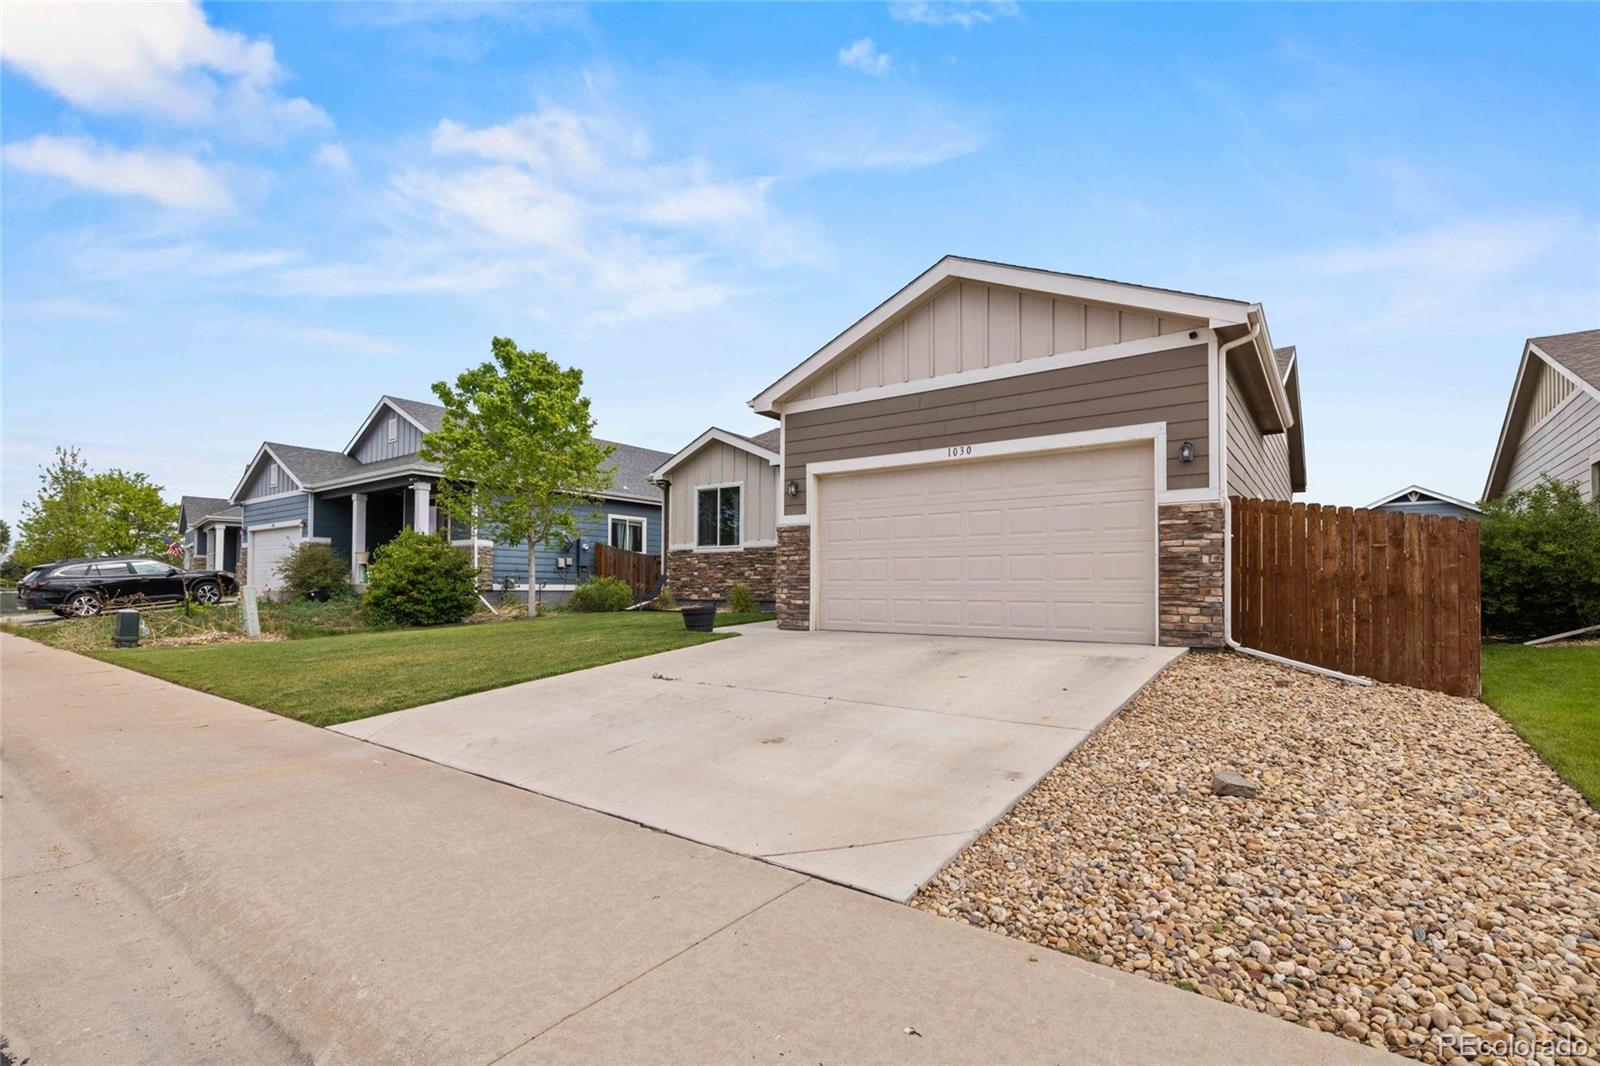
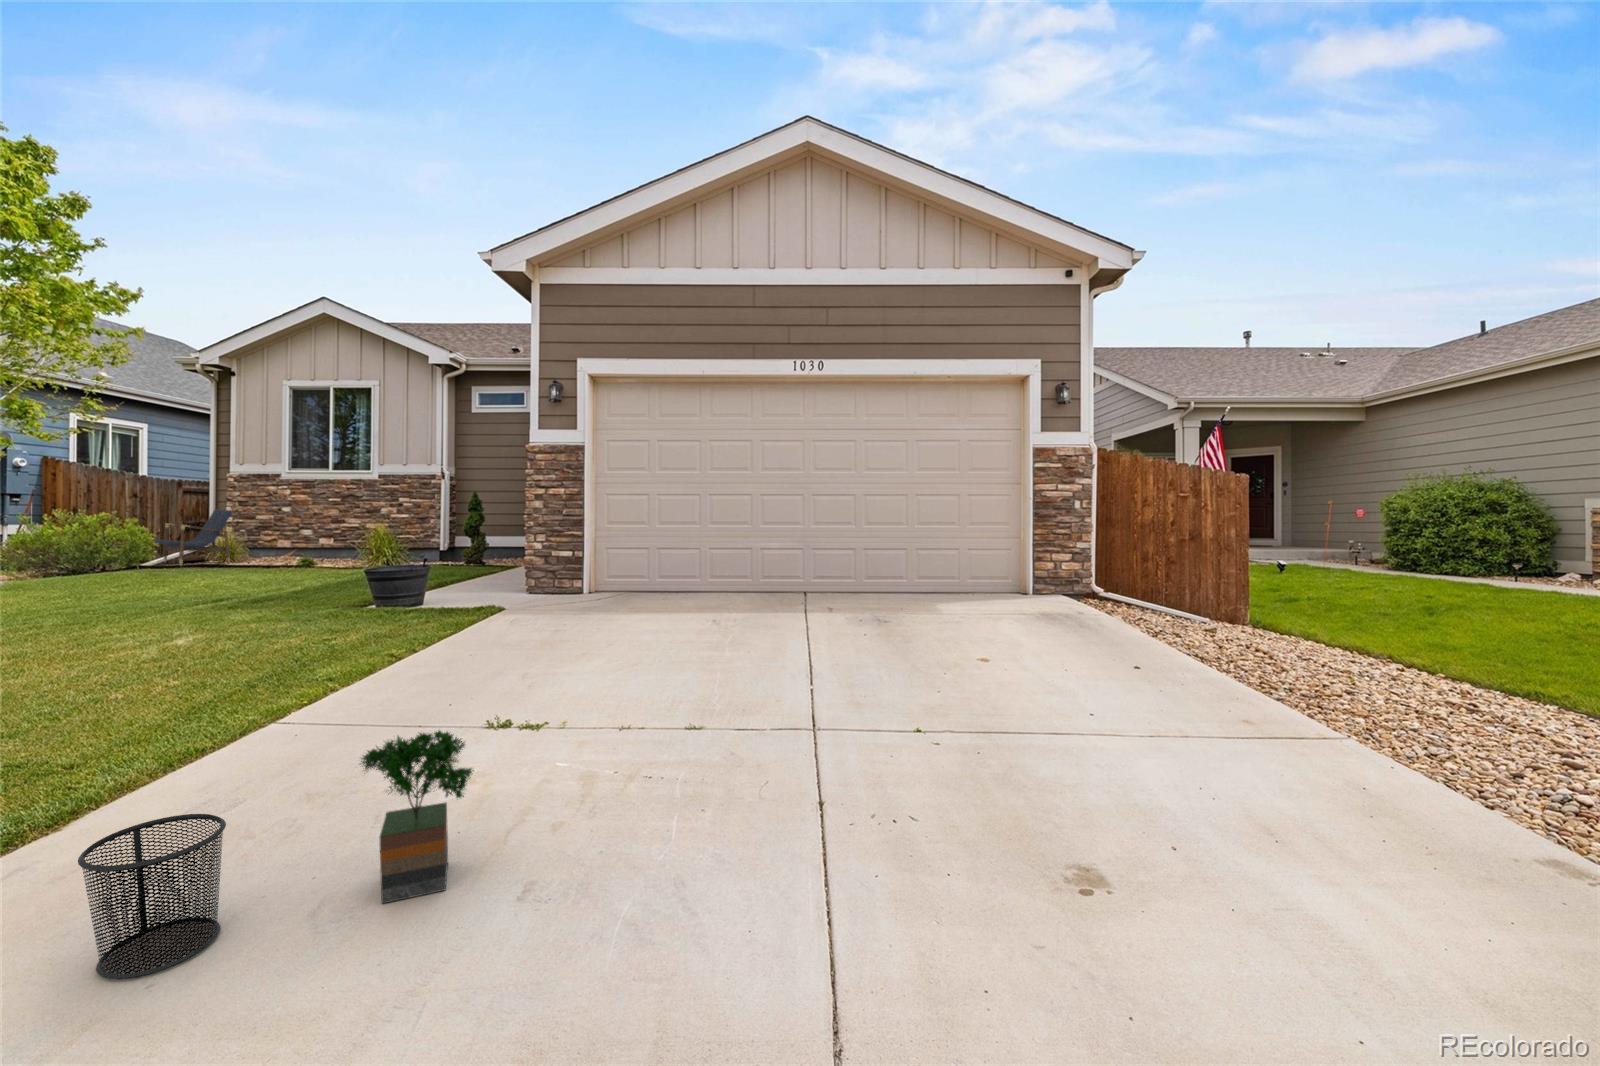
potted tree: none [552,662,592,724] -> present [361,730,474,903]
waste bin: none [478,682,516,726] -> present [78,814,226,979]

